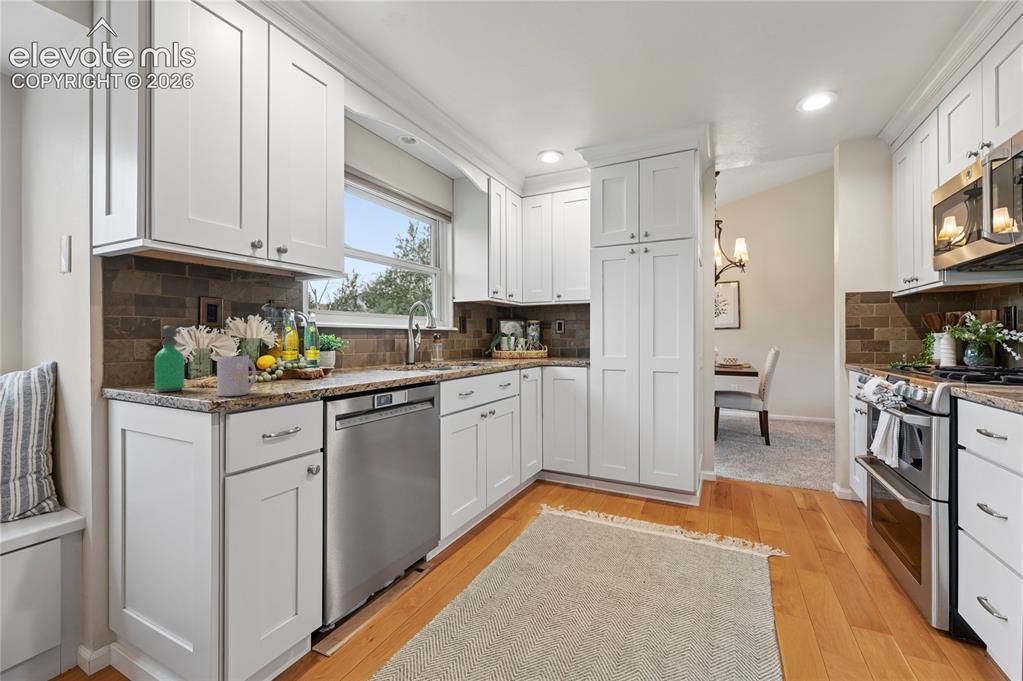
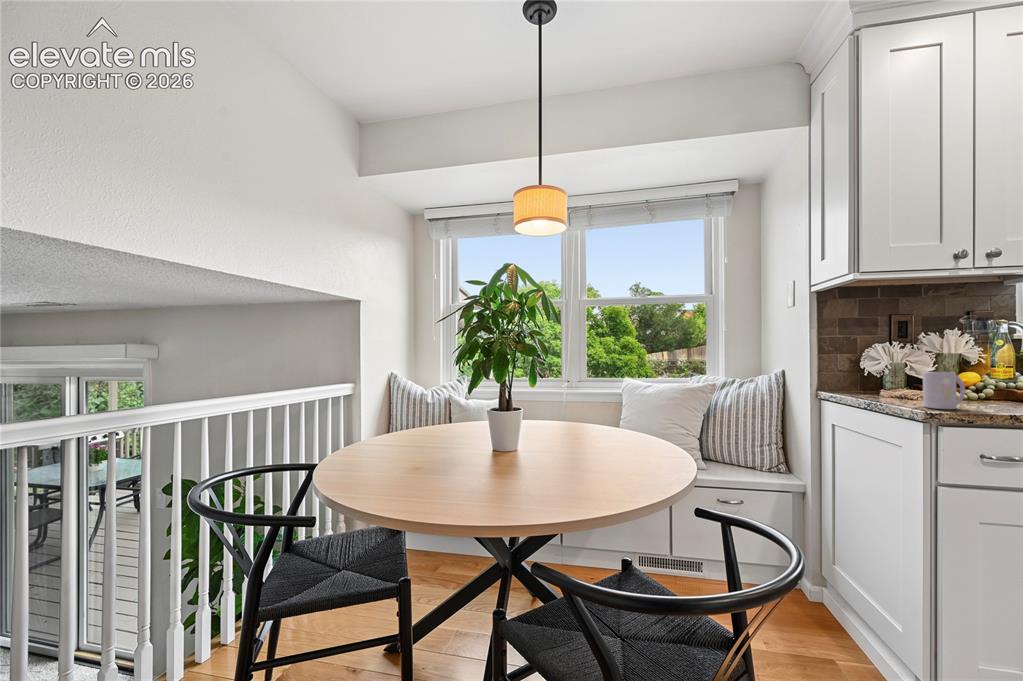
soap dispenser: present [154,325,184,392] -> none [862,343,887,399]

